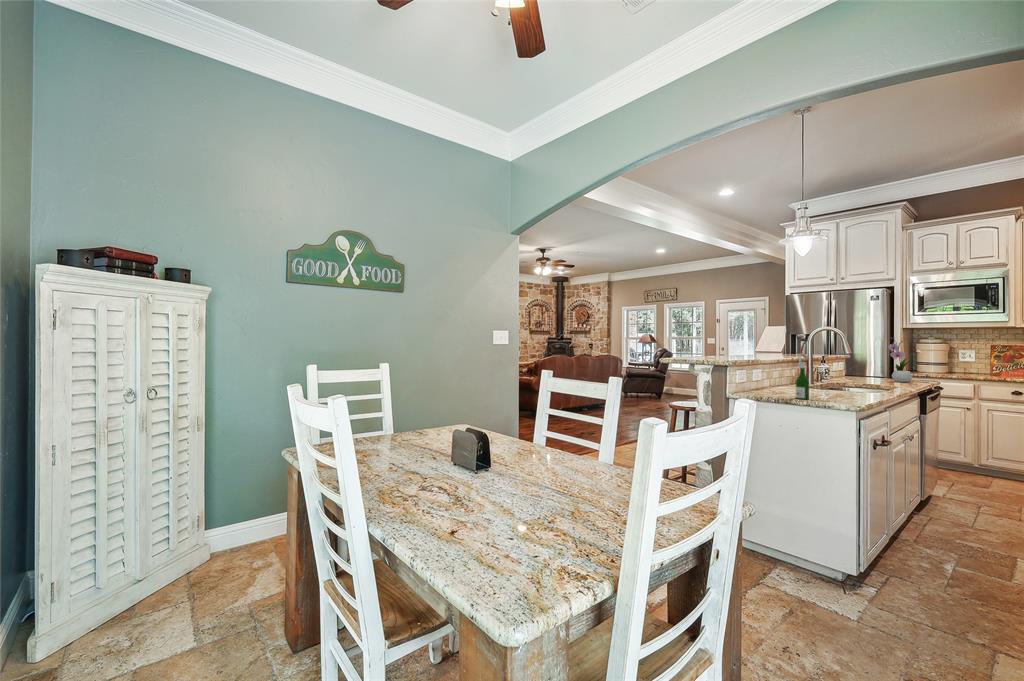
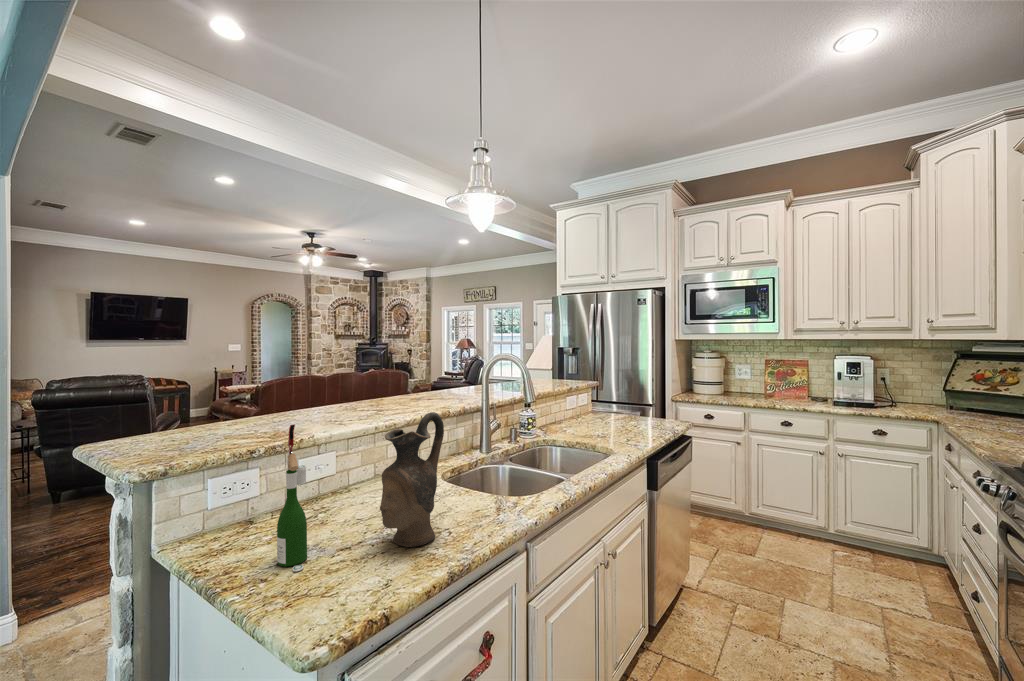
flower arrangement: present [888,337,913,382] -> none [627,362,658,428]
ceramic pitcher: none [831,342,861,399] -> present [380,412,444,547]

